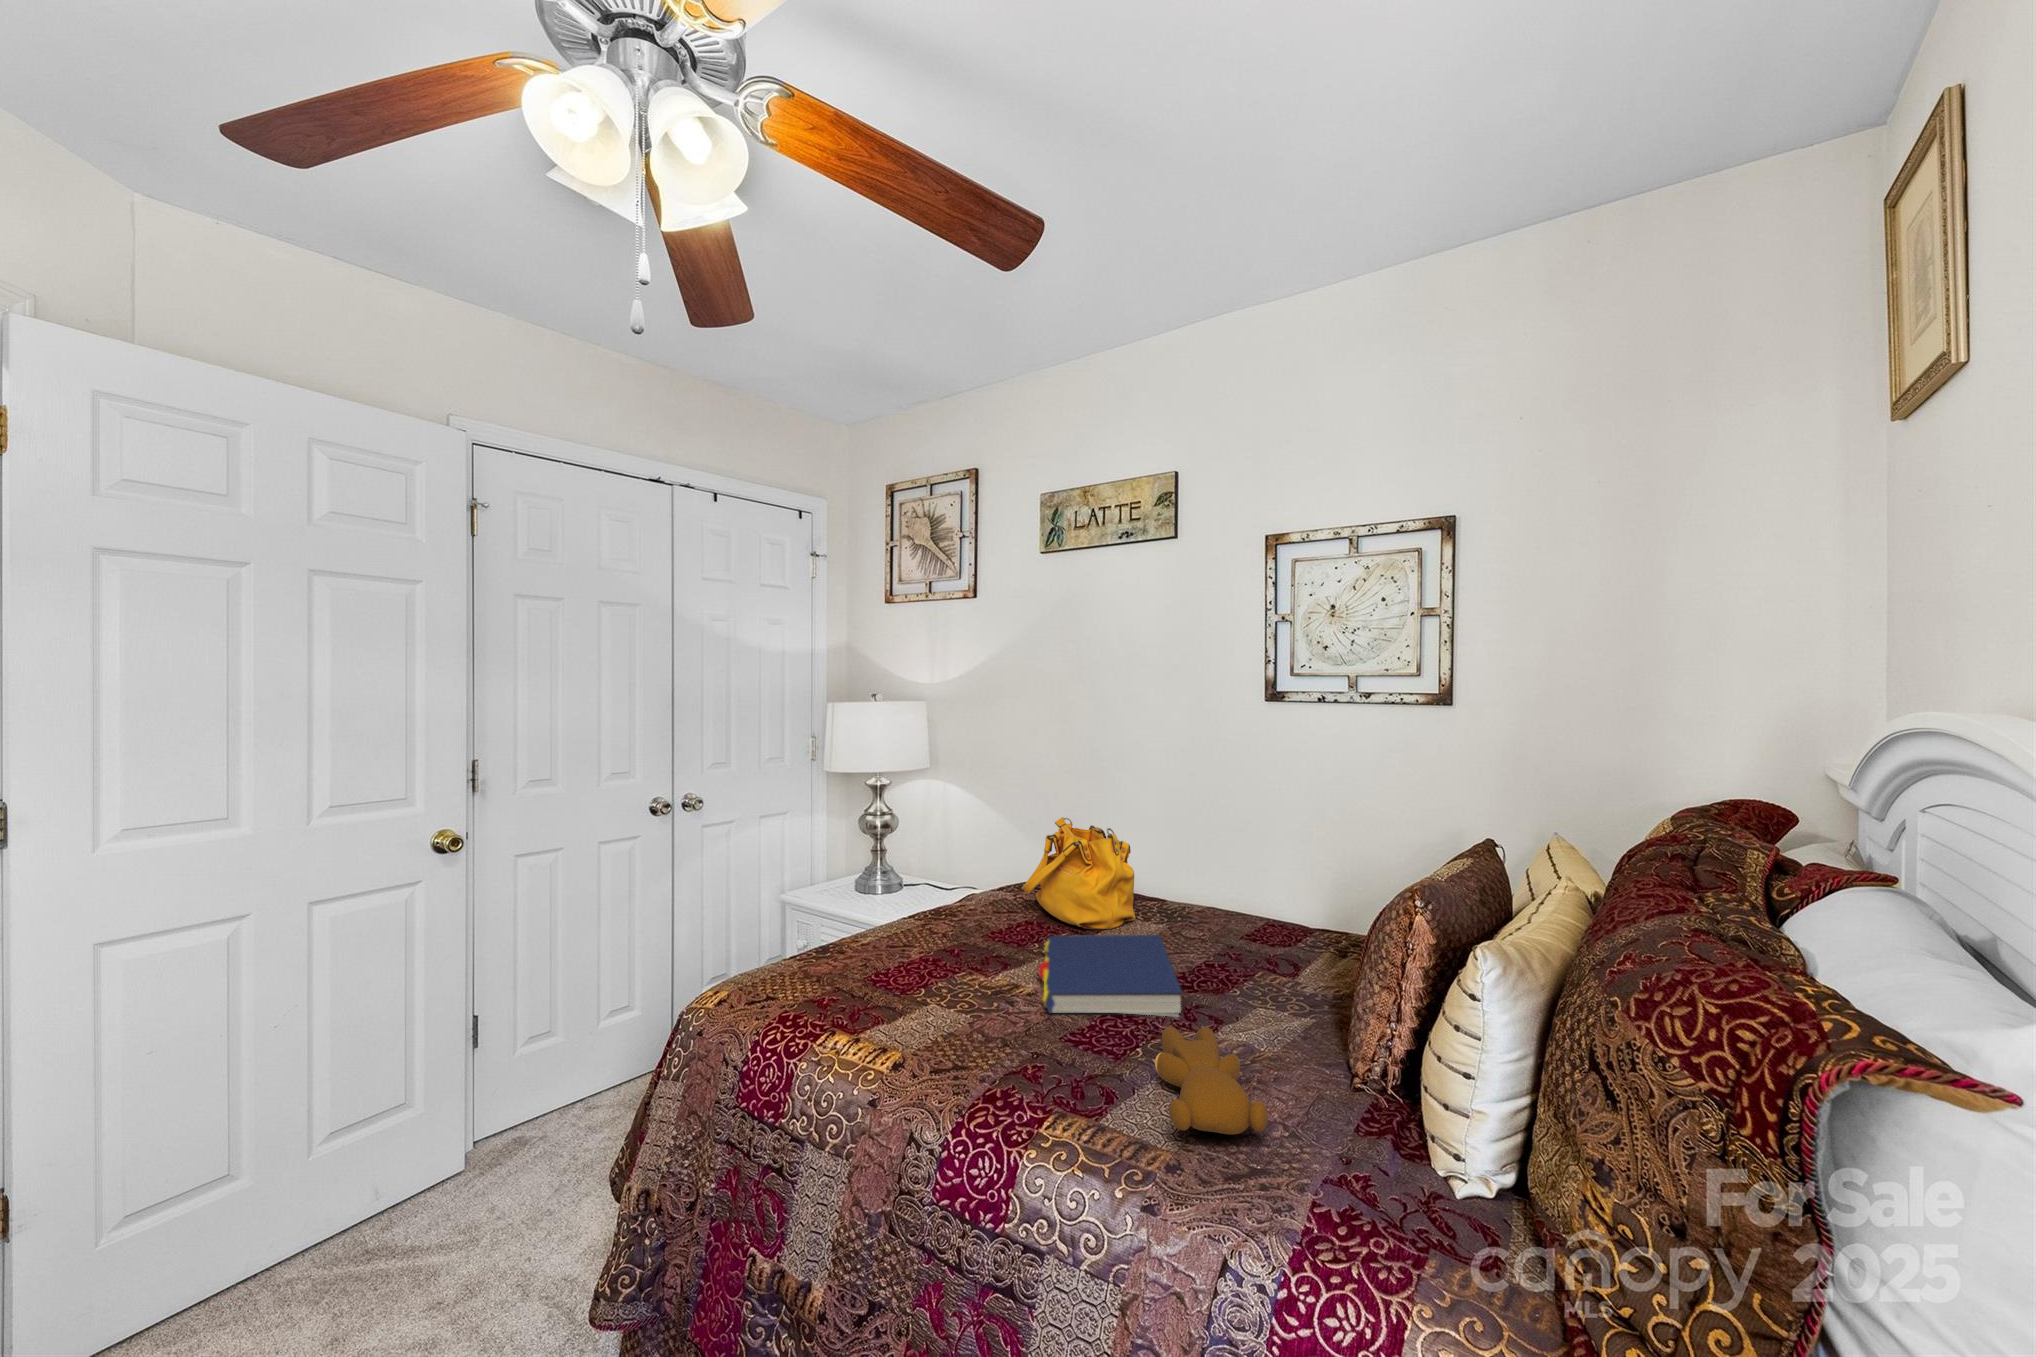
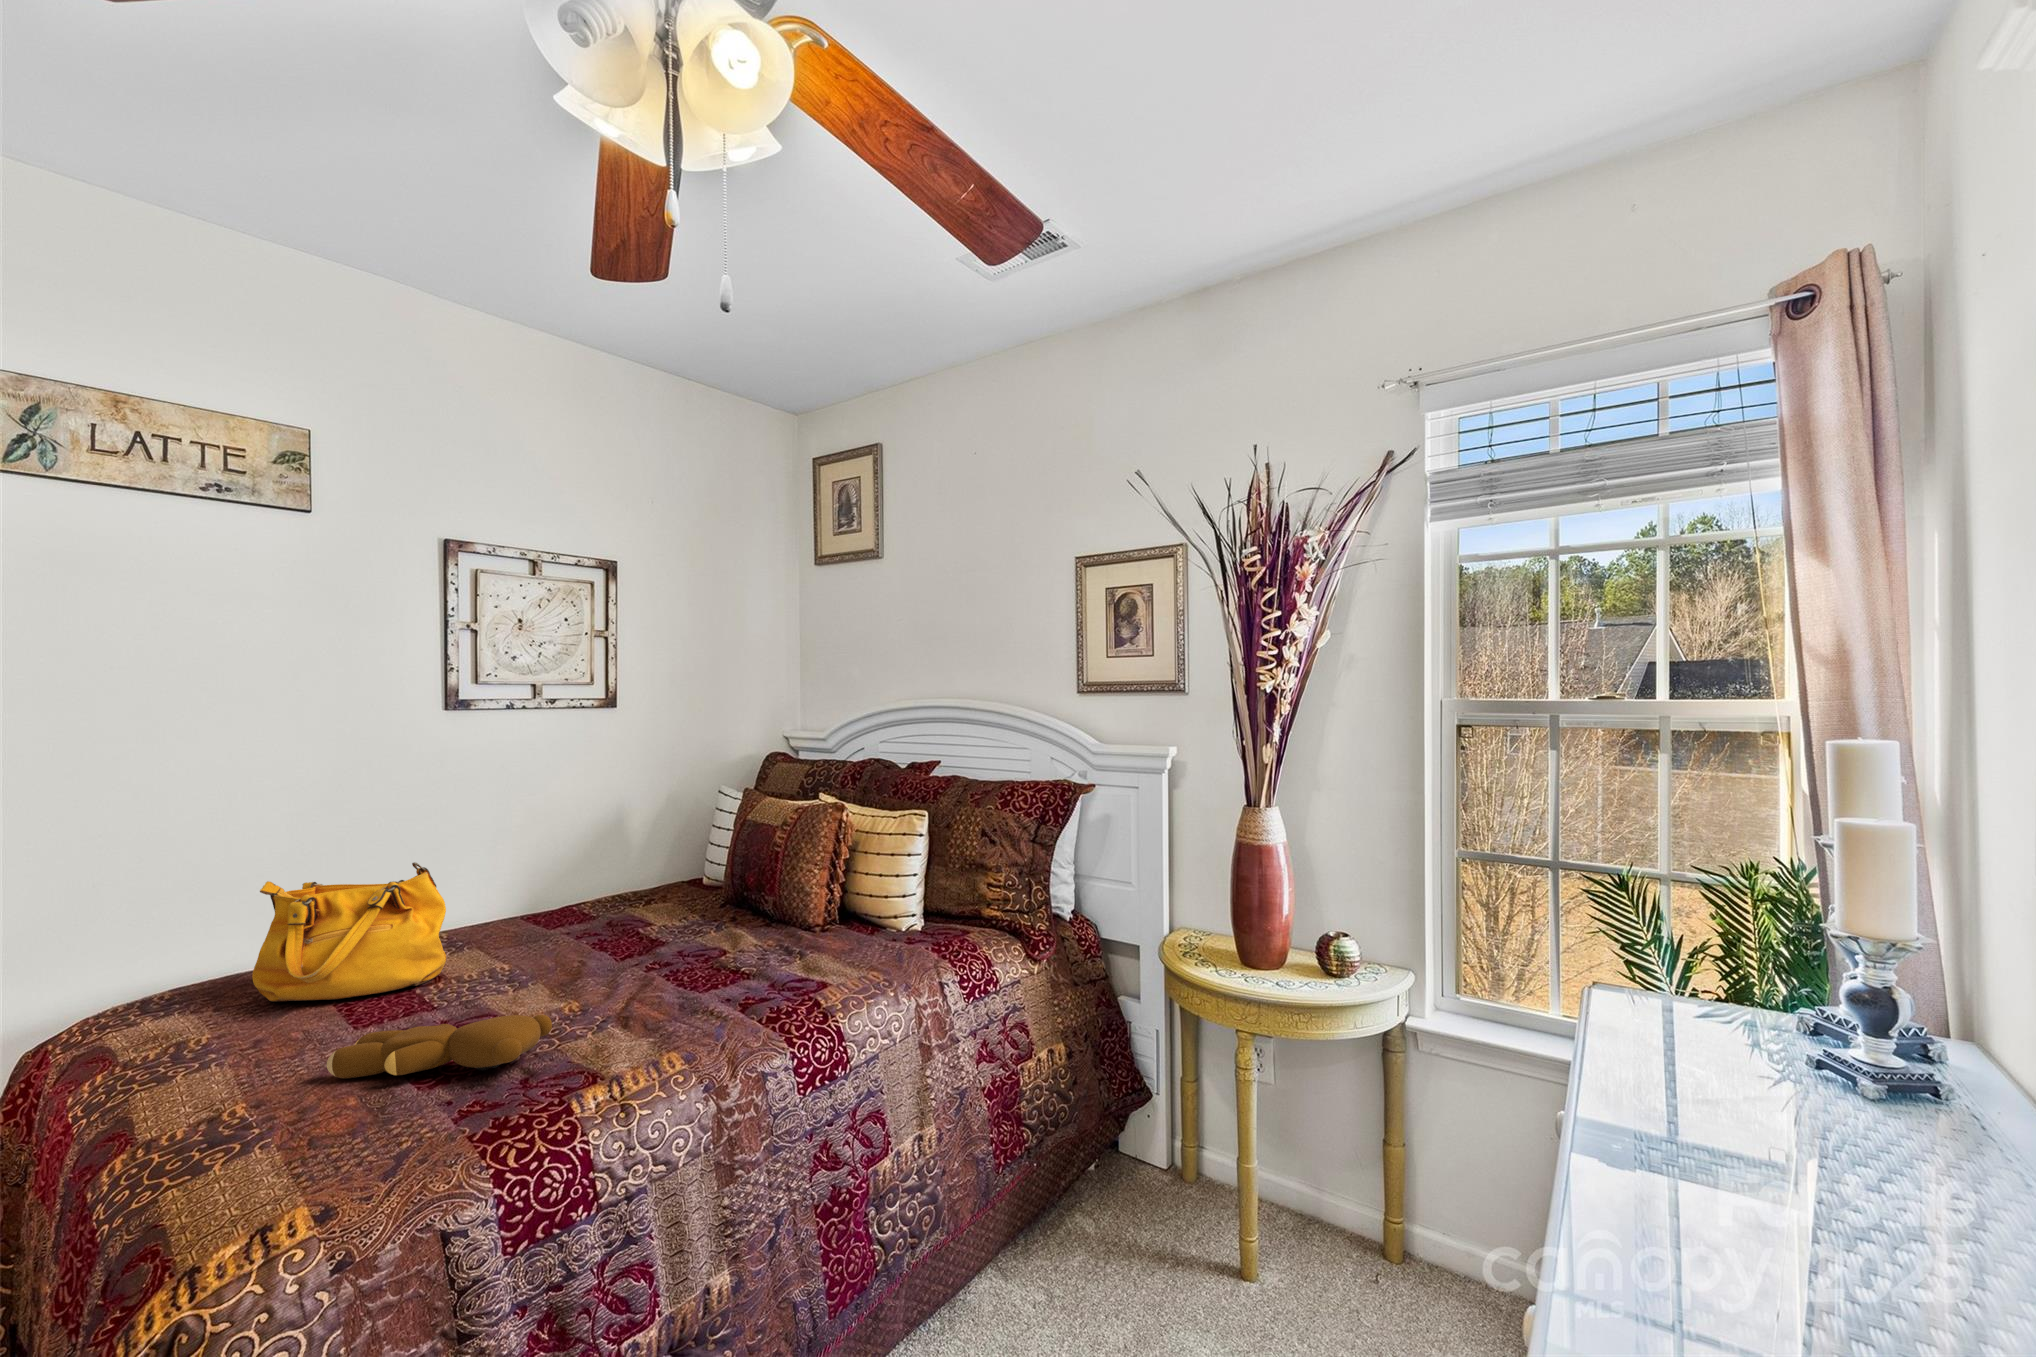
book: present [1038,935,1183,1017] -> none [473,939,690,1000]
teddy bear: present [1155,1026,1268,1134] -> present [327,1014,552,1078]

